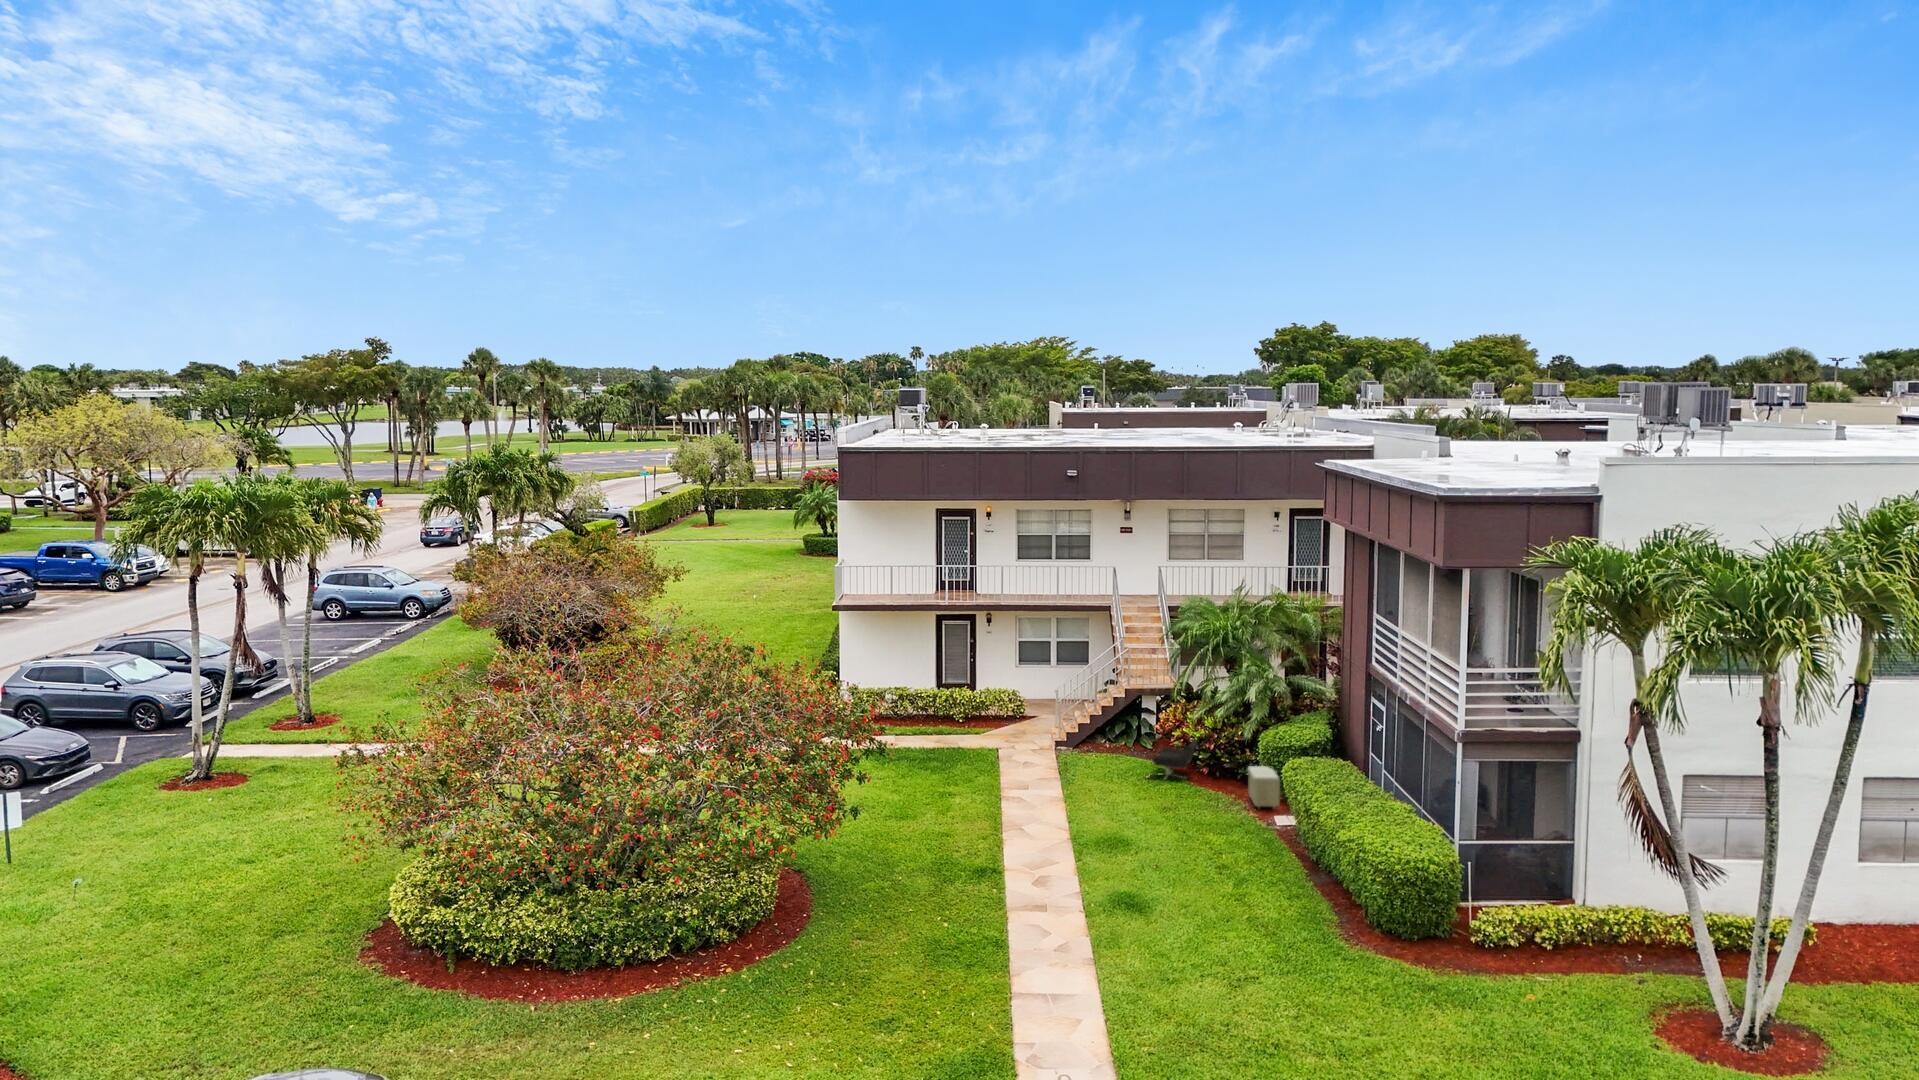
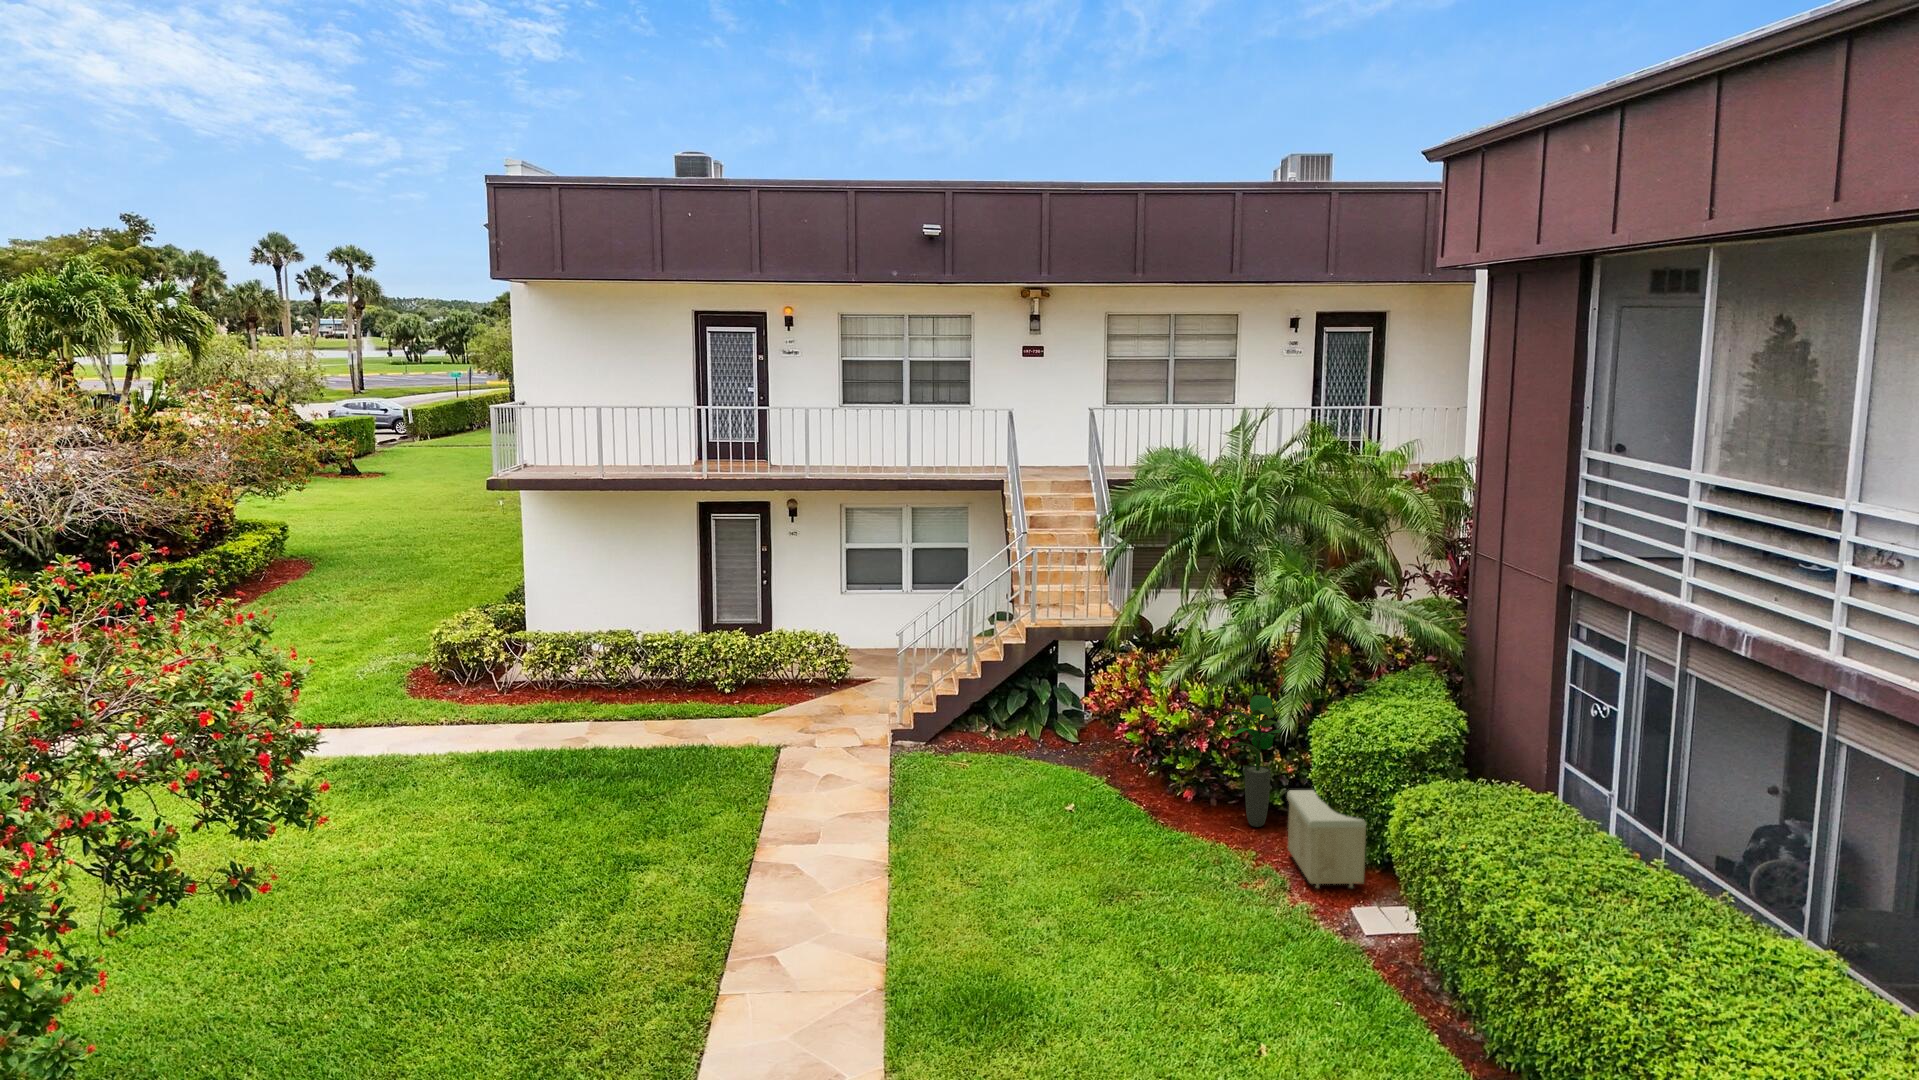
potted plant: none [1223,723,1250,786] -> present [1229,695,1281,827]
lounge chair: present [1153,740,1197,779] -> none [1074,729,1173,816]

